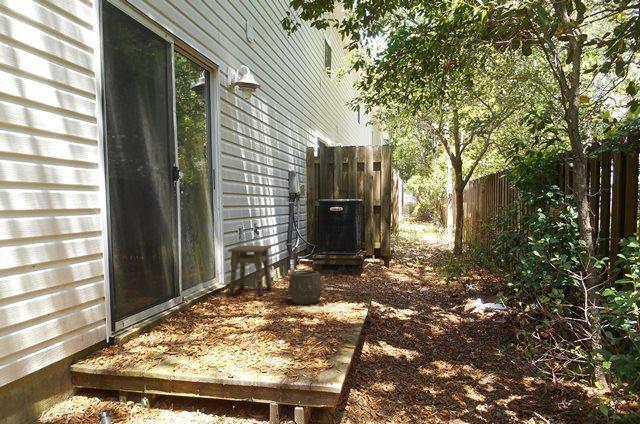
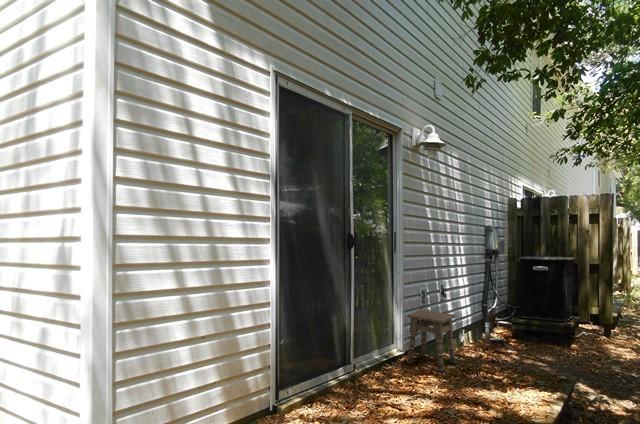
woven basket: present [288,270,322,304] -> none [472,352,518,399]

